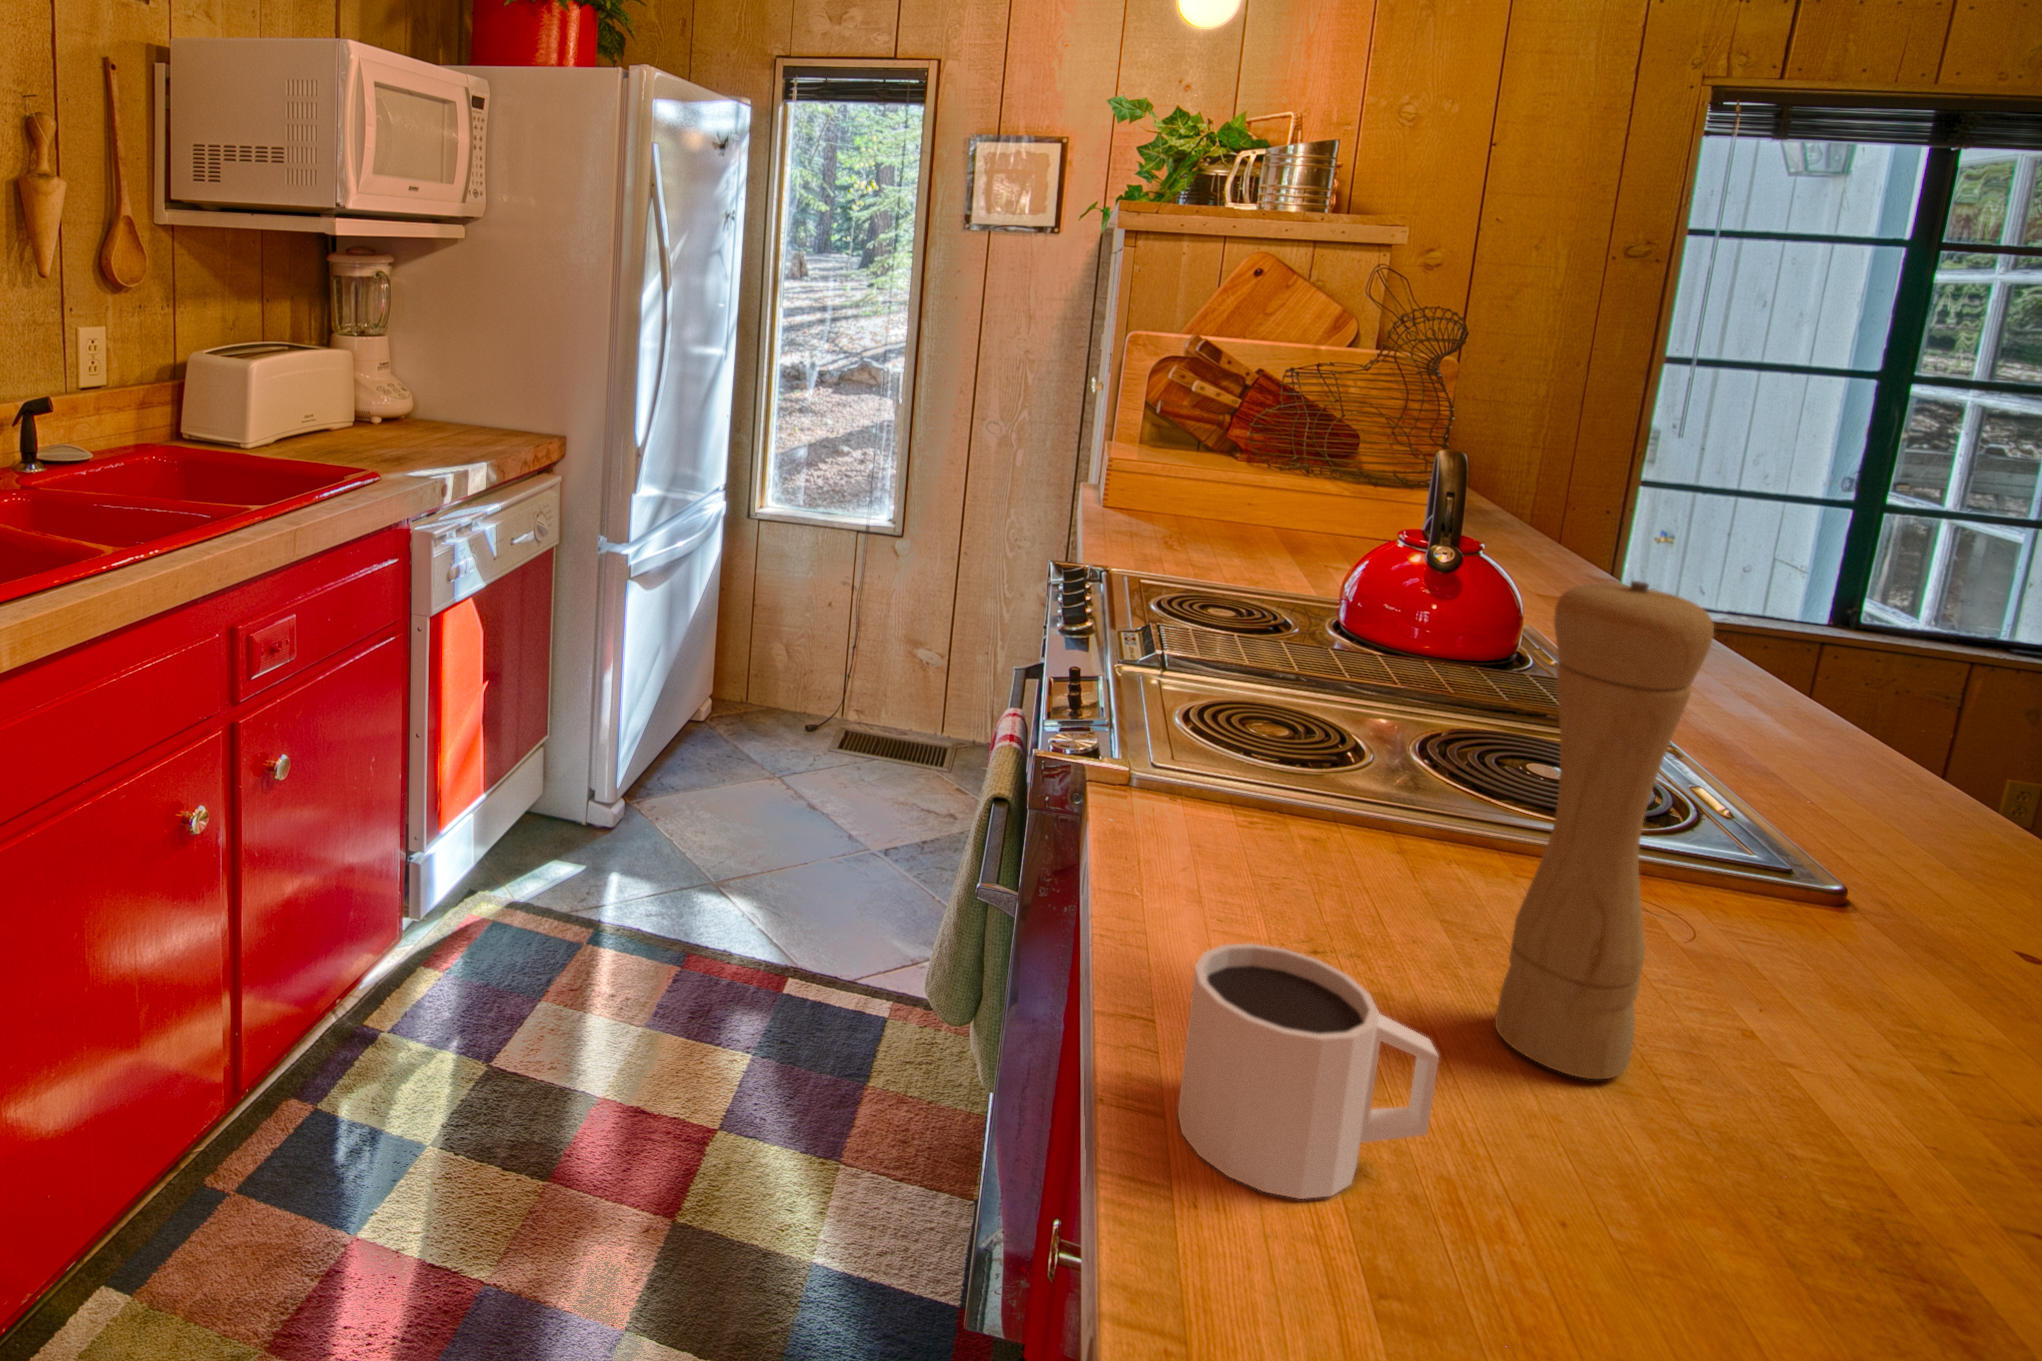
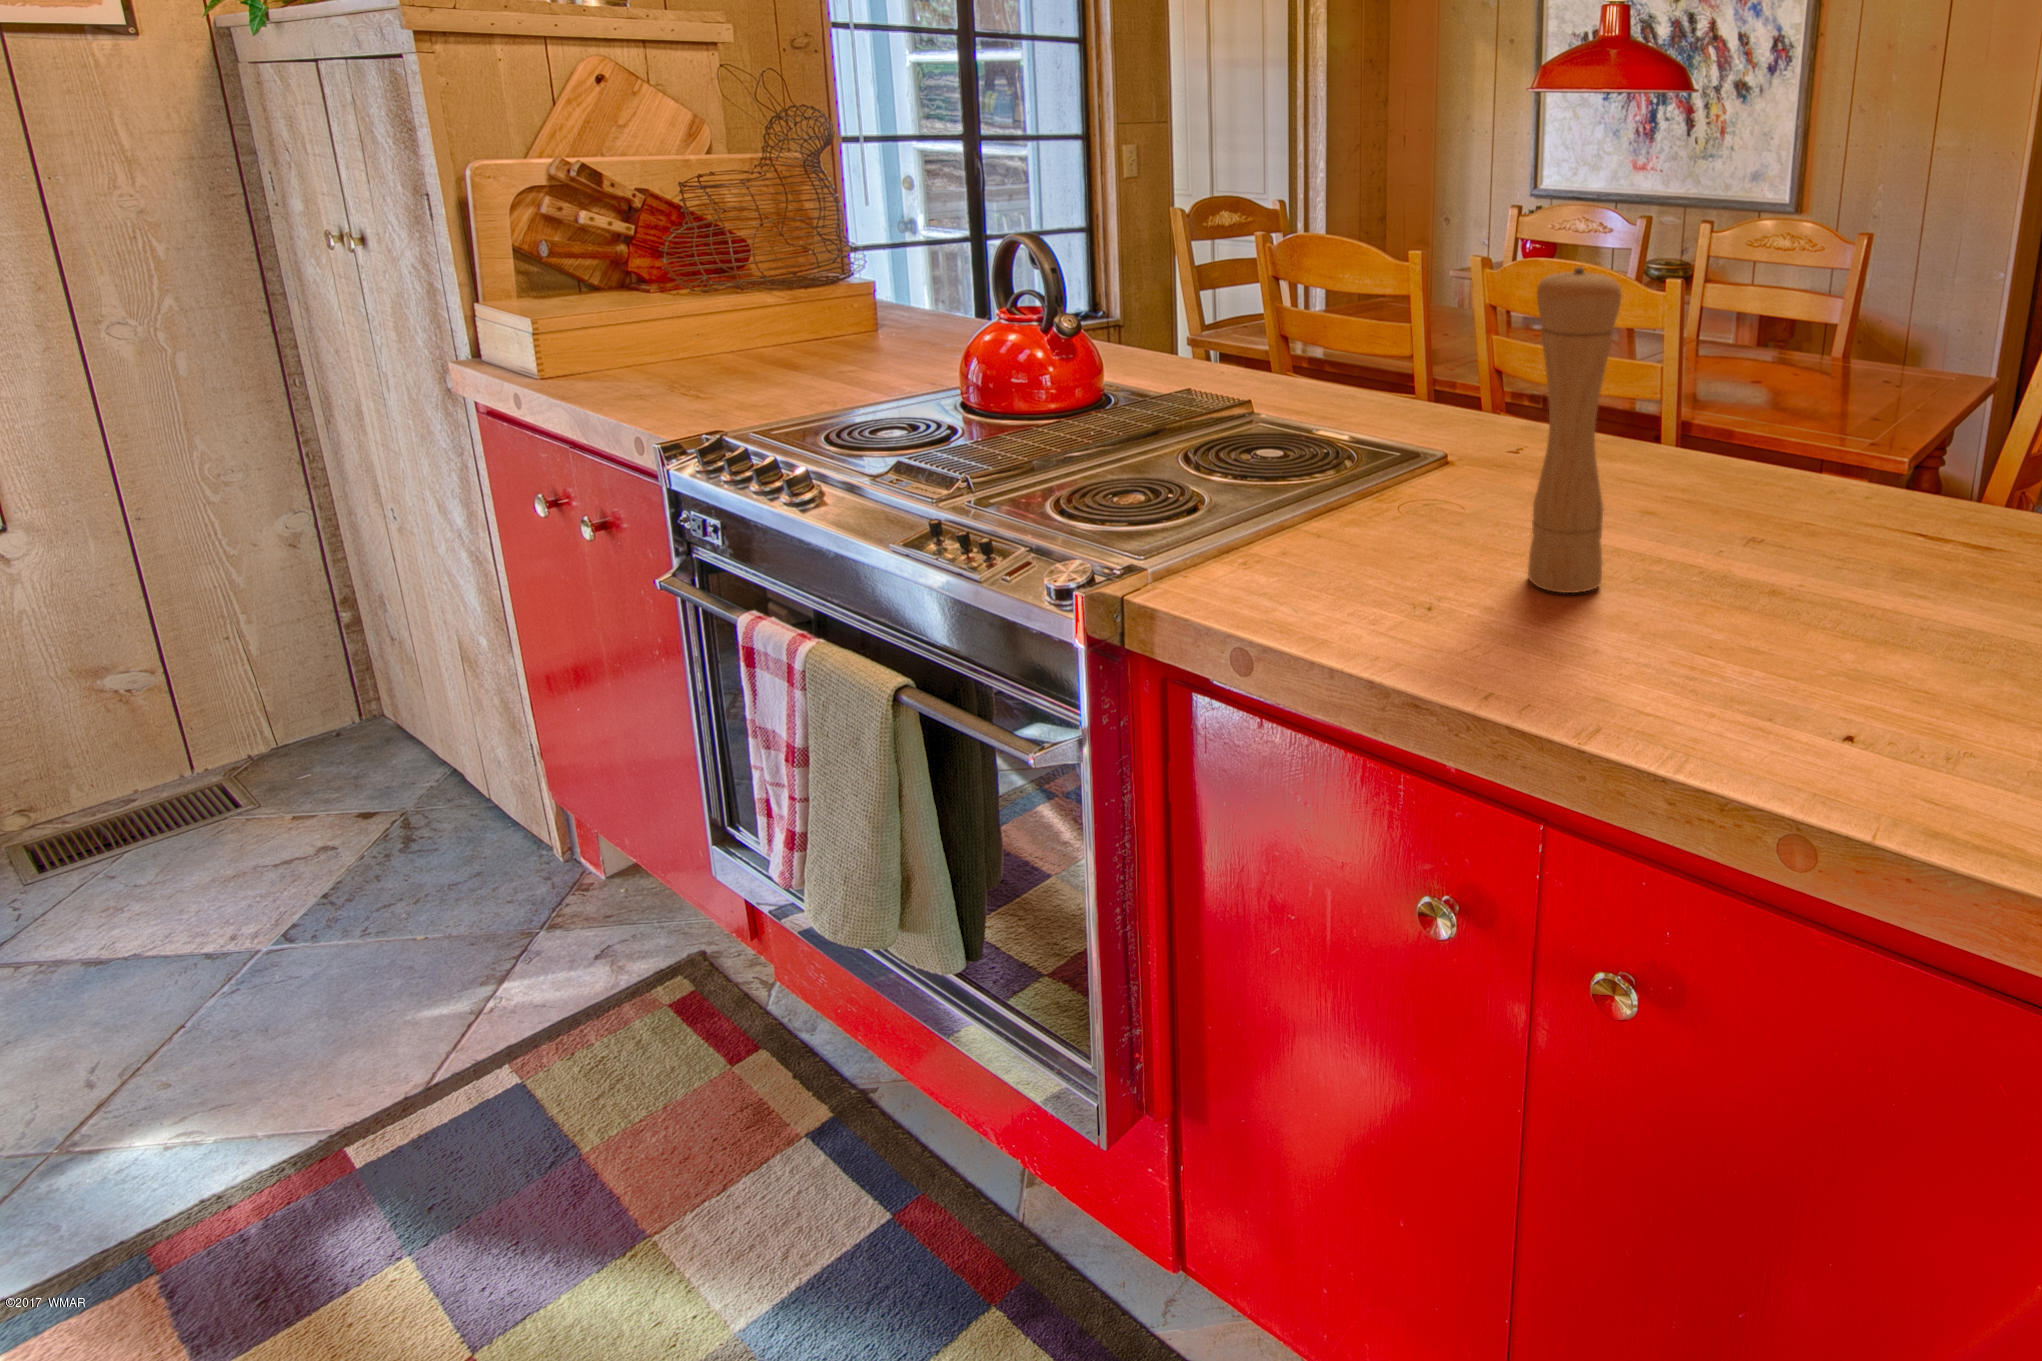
mug: present [1178,943,1439,1199] -> none [1573,569,1699,727]

